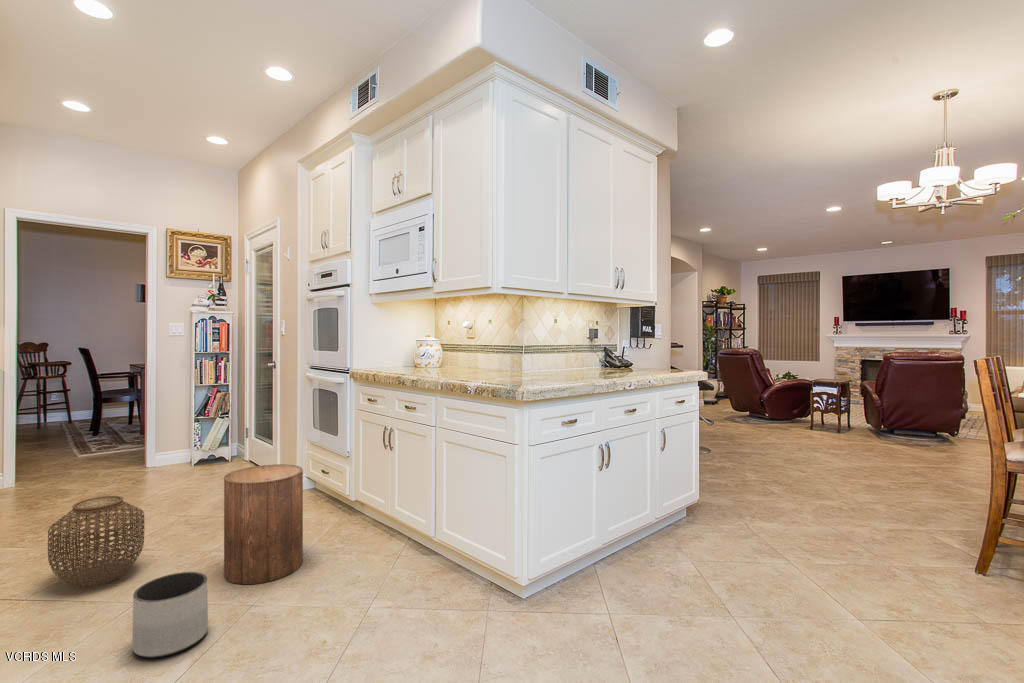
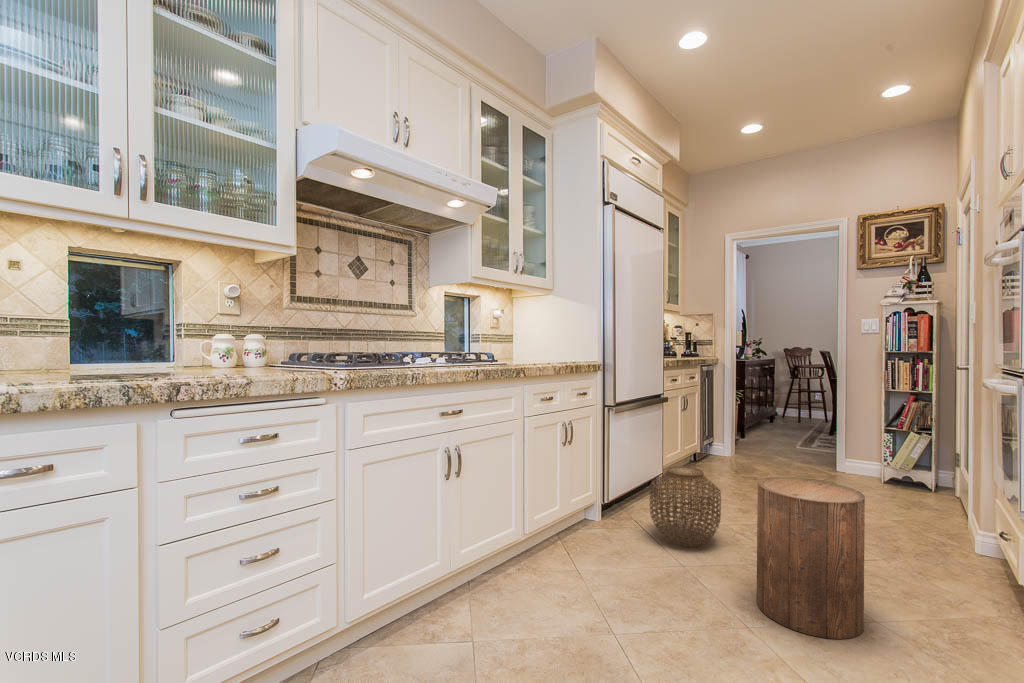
planter: present [132,572,208,658] -> none [621,548,686,631]

